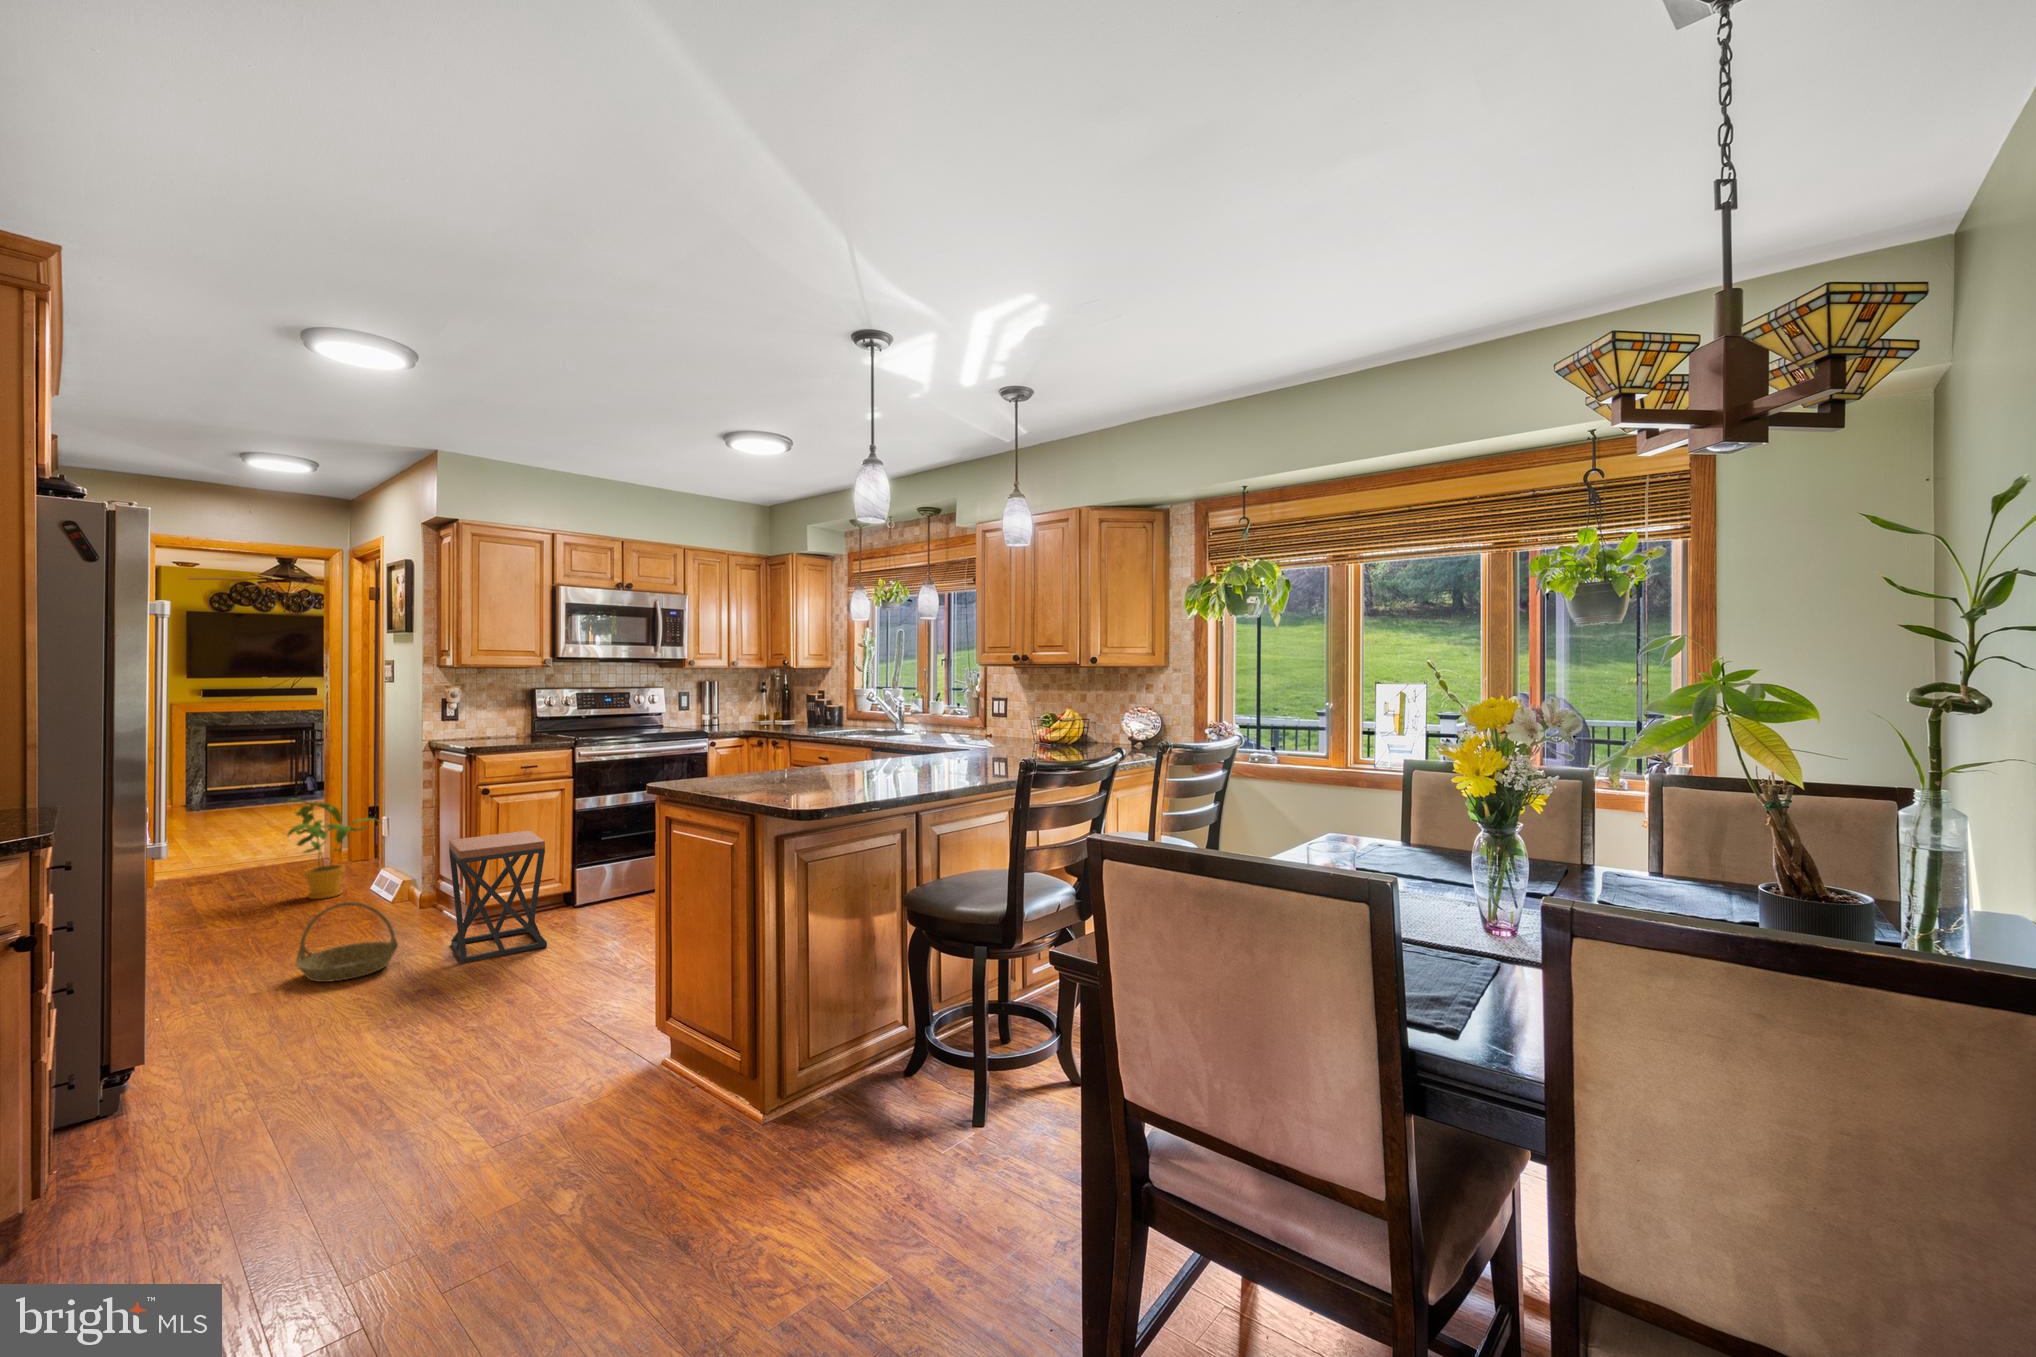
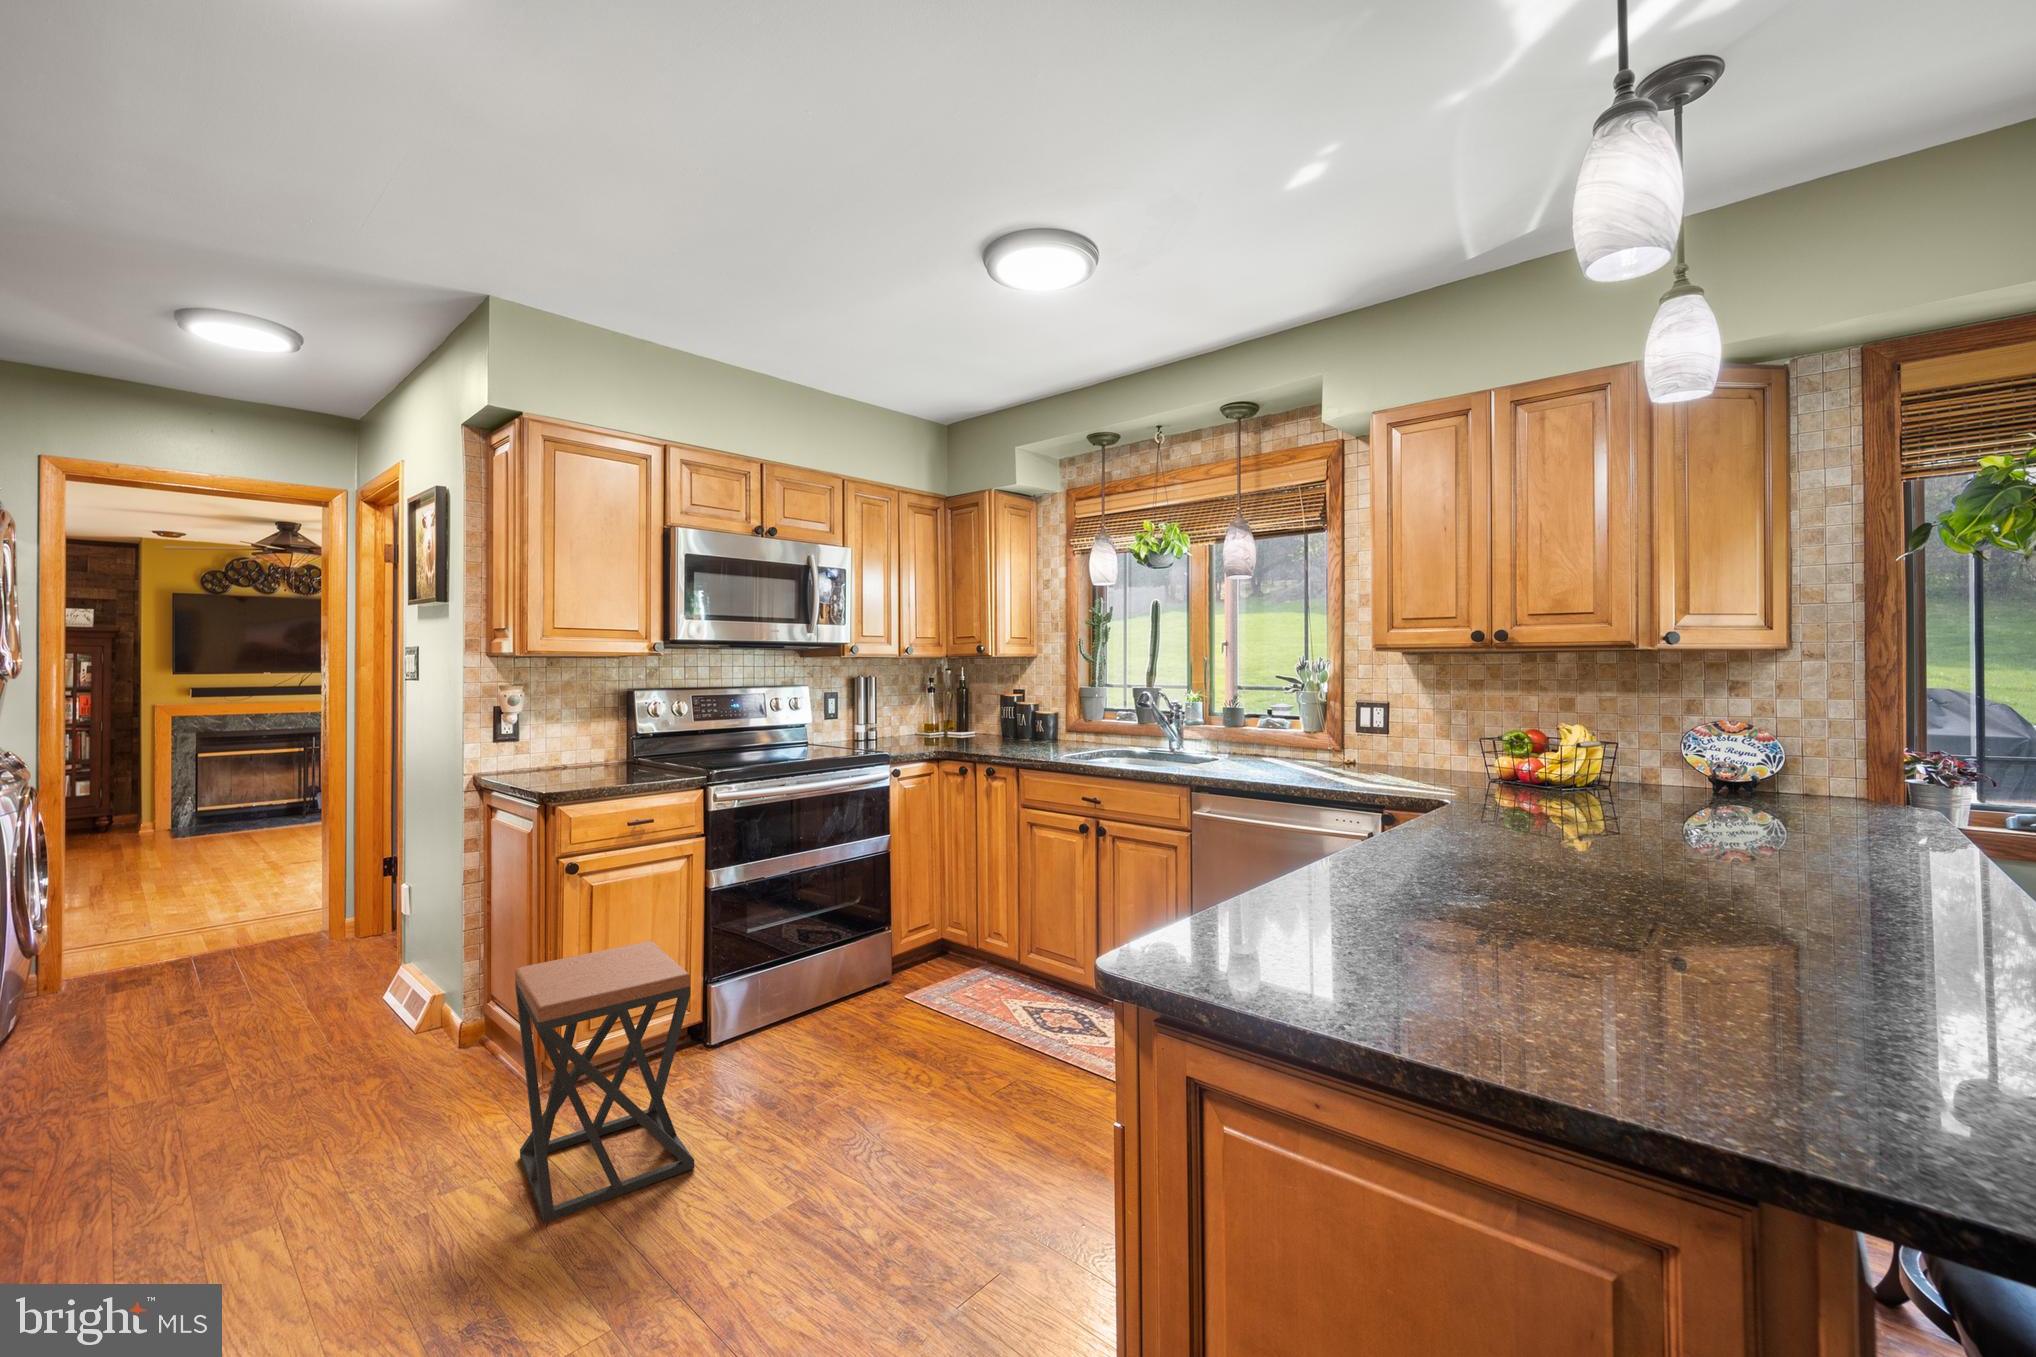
house plant: present [288,799,372,899] -> none [250,862,405,1024]
basket: present [296,902,398,982] -> none [219,1114,424,1294]

